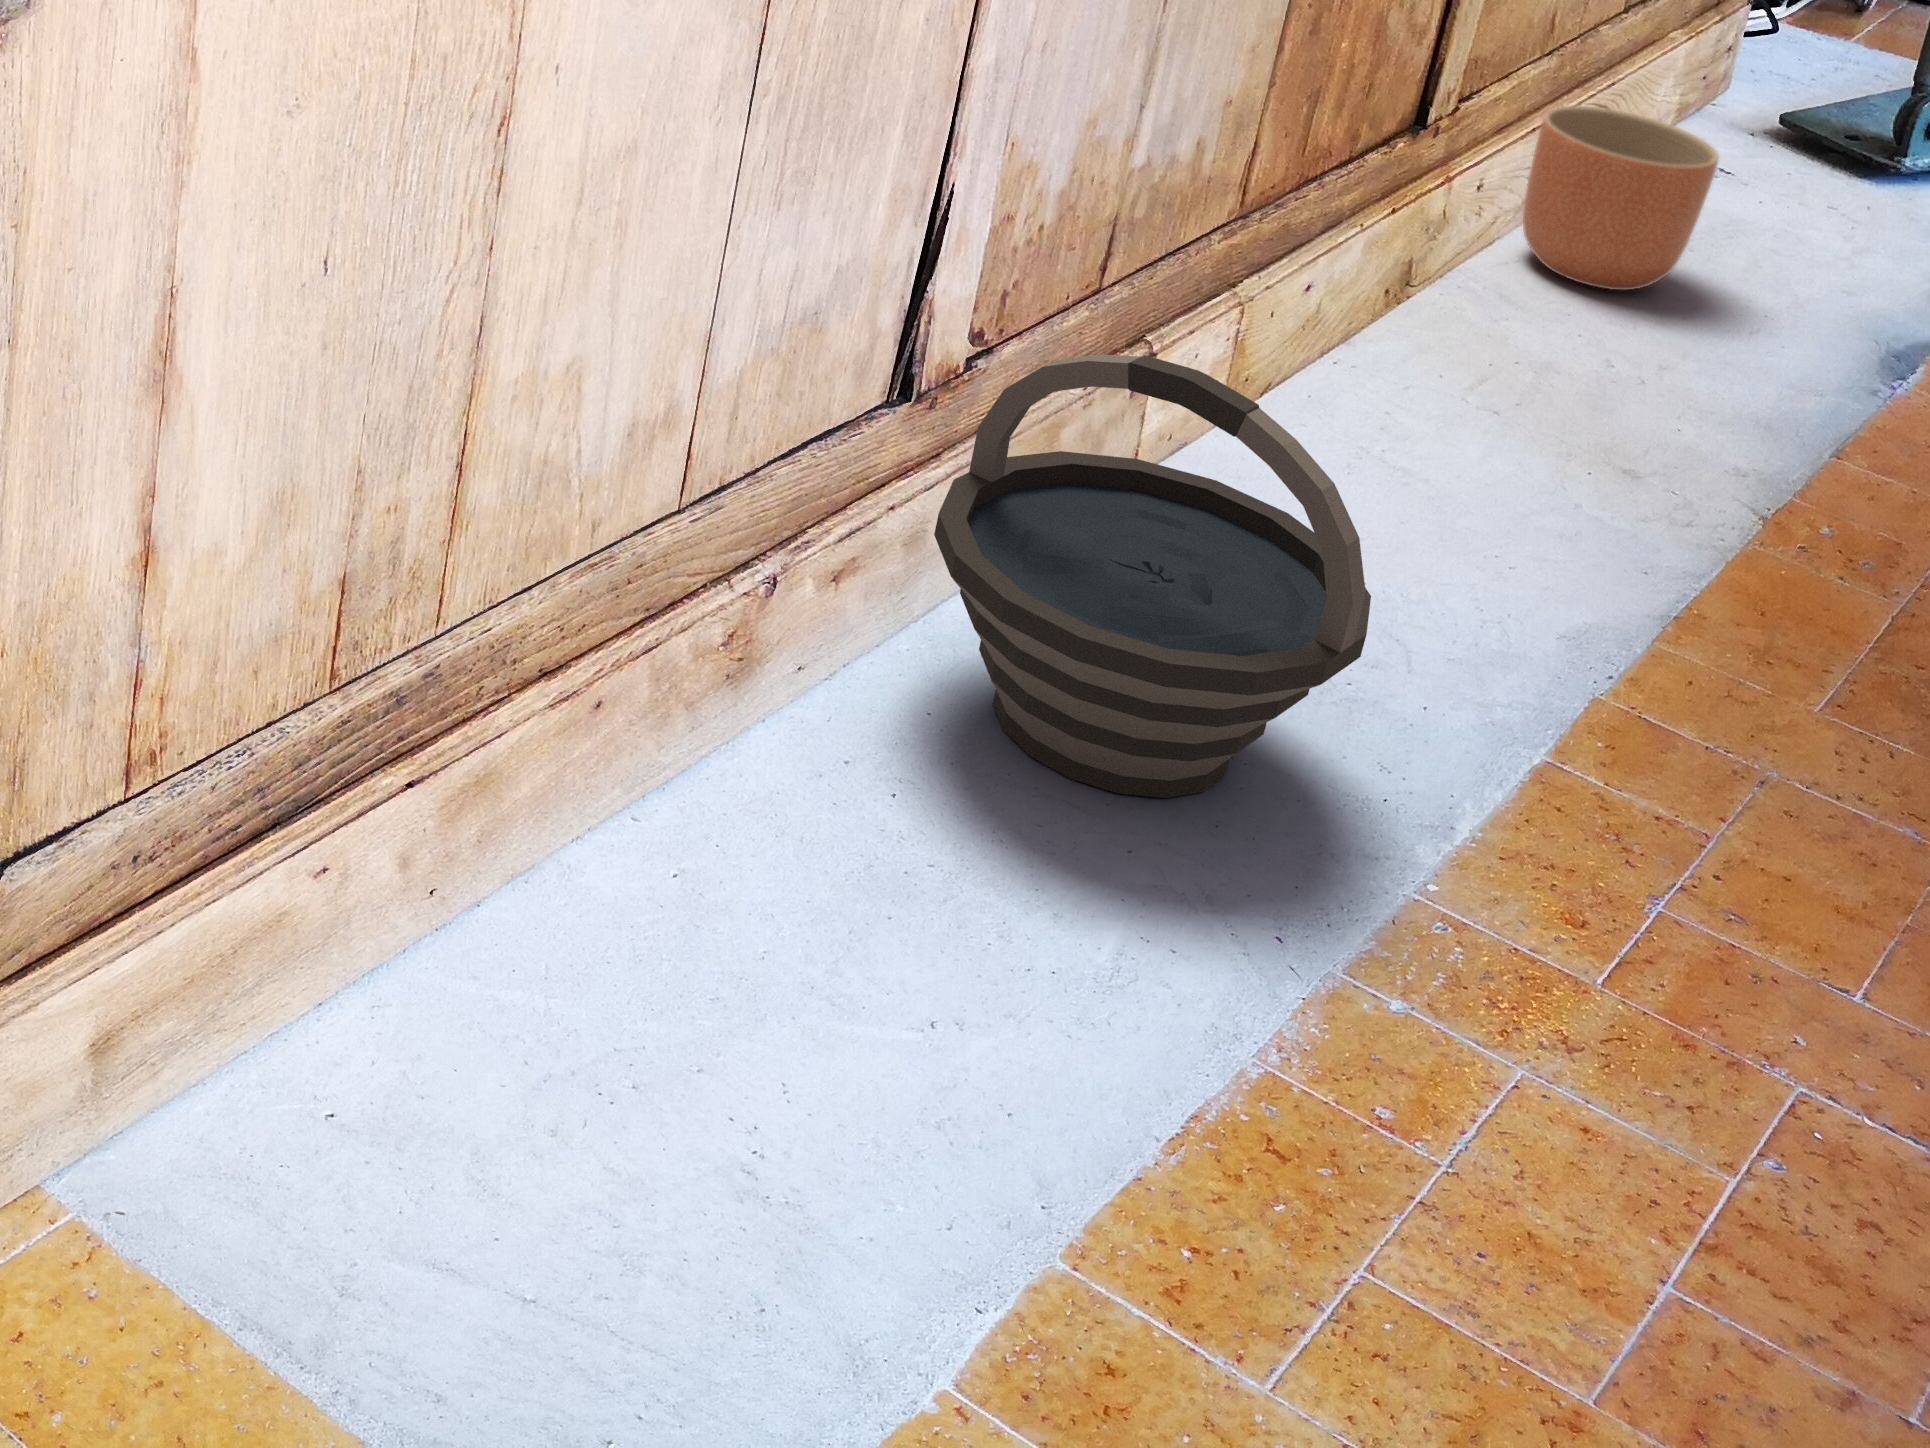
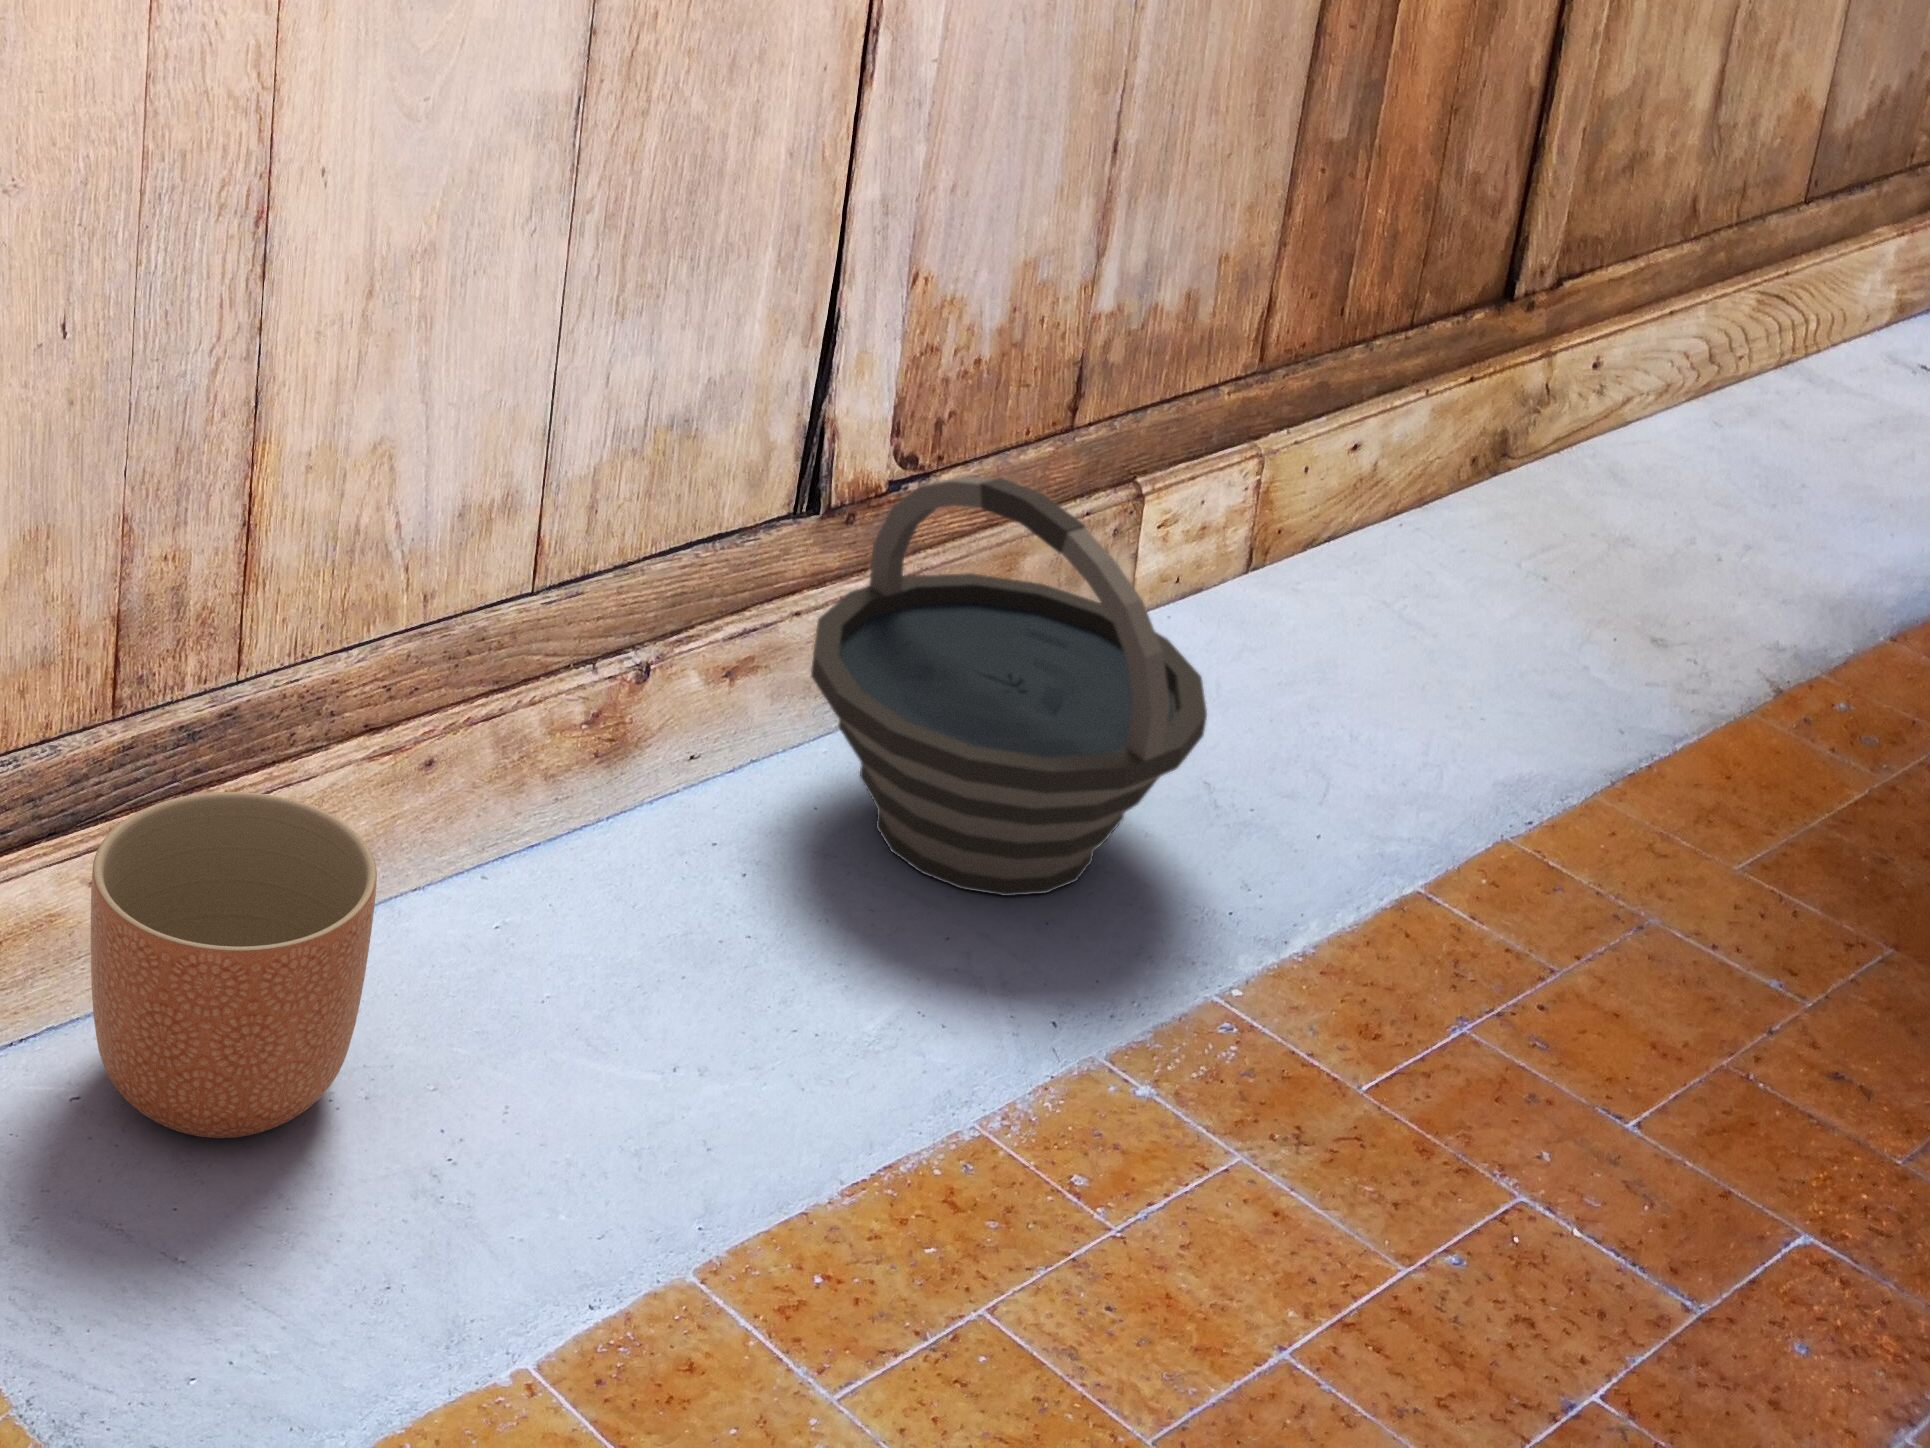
planter: present [1523,106,1719,290] -> present [91,792,377,1138]

